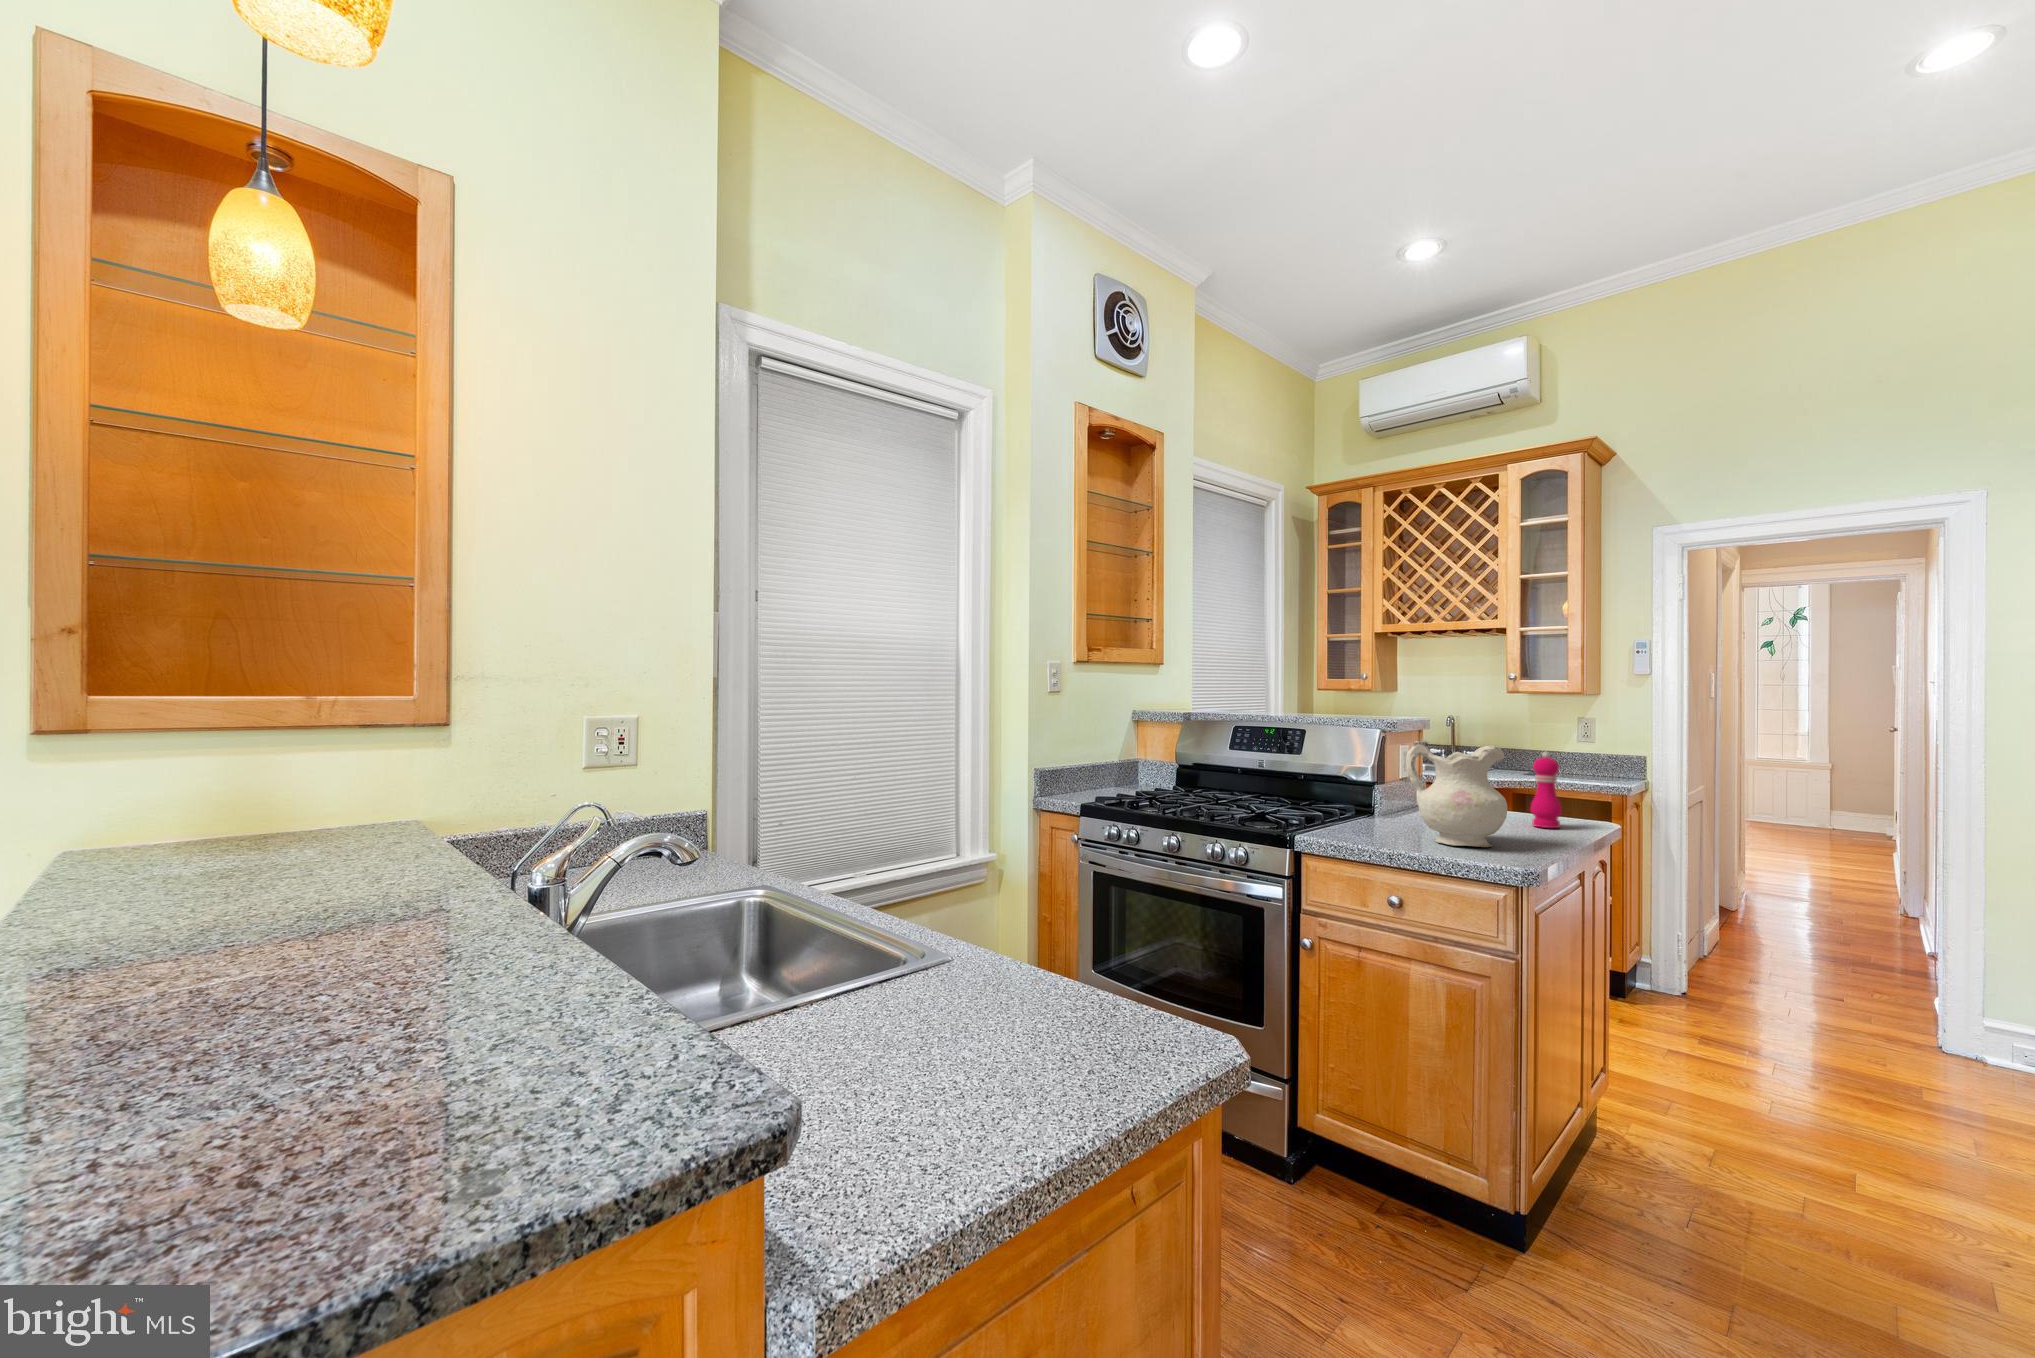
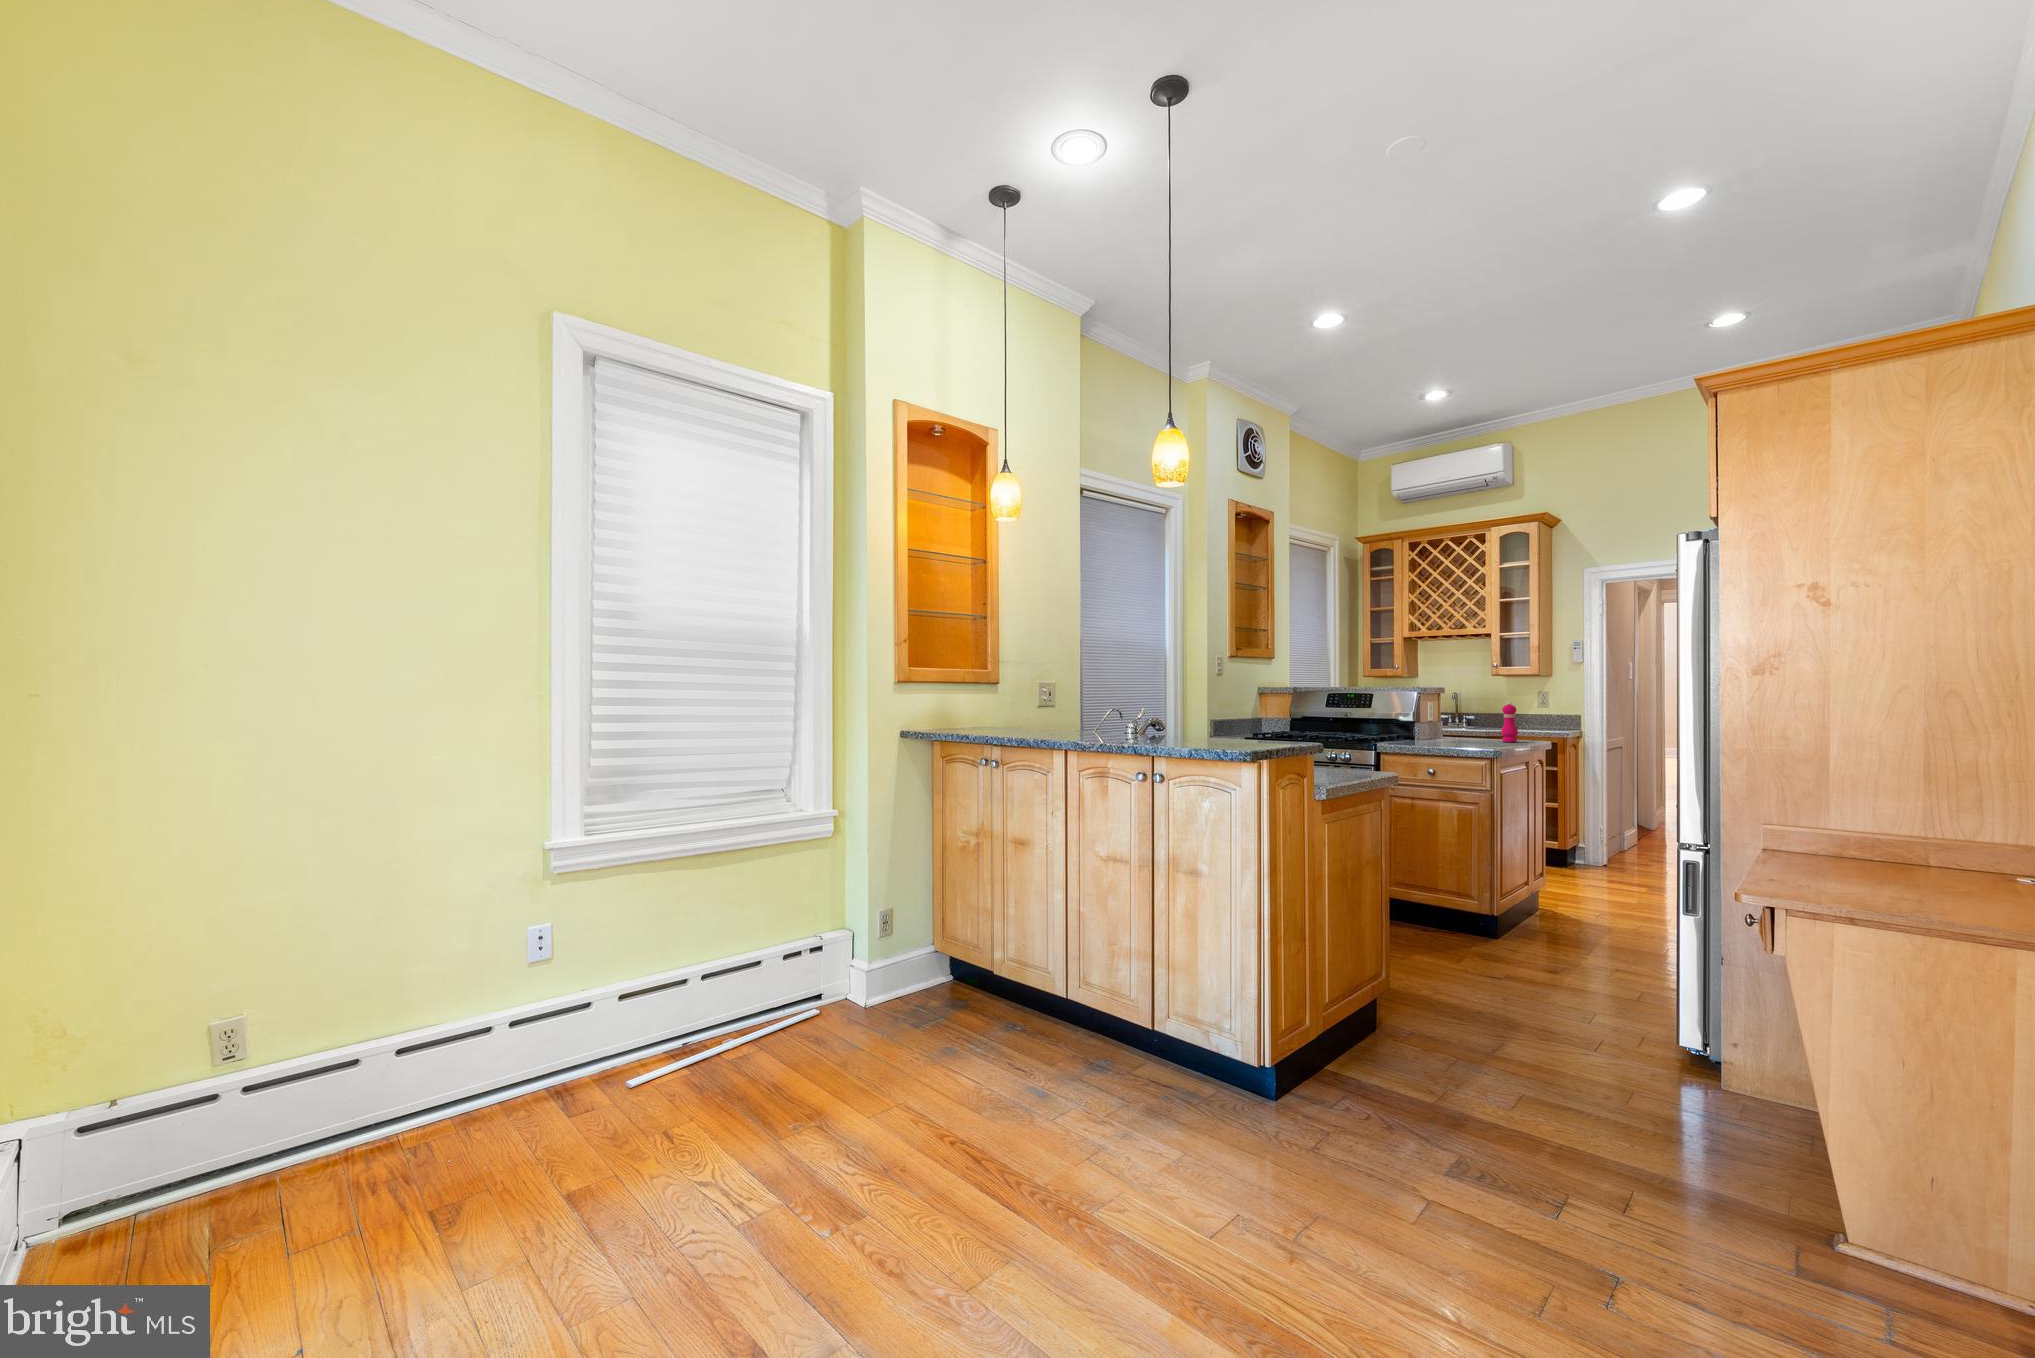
ceramic pitcher: present [1406,741,1507,847] -> none [1435,694,1487,747]

